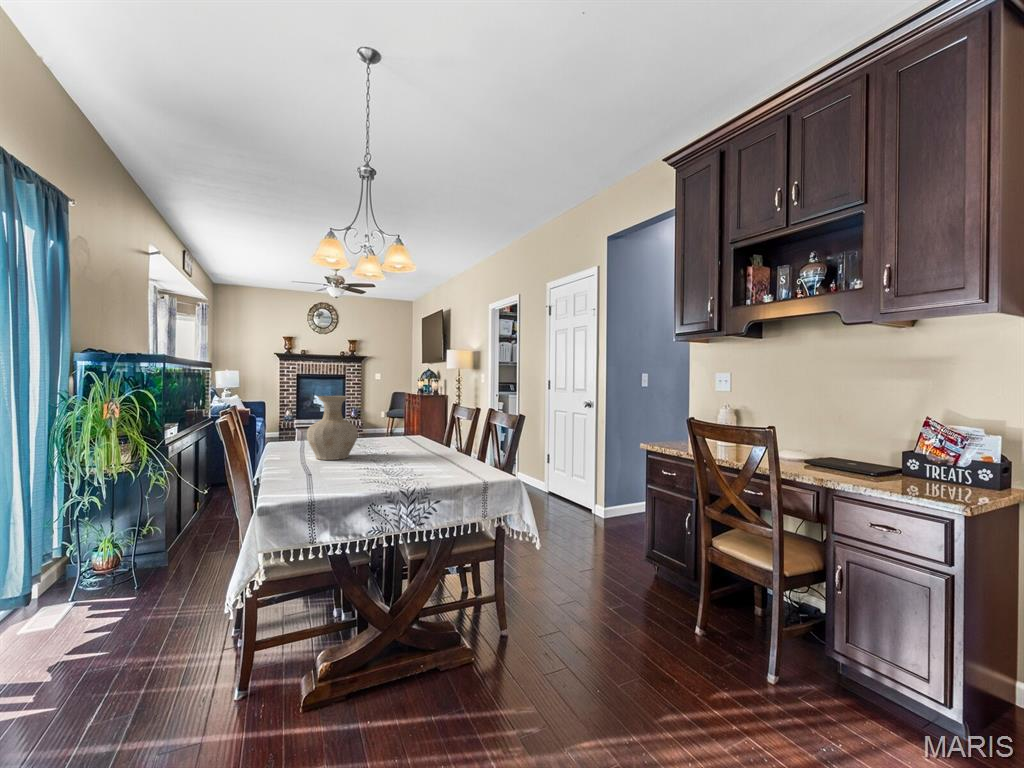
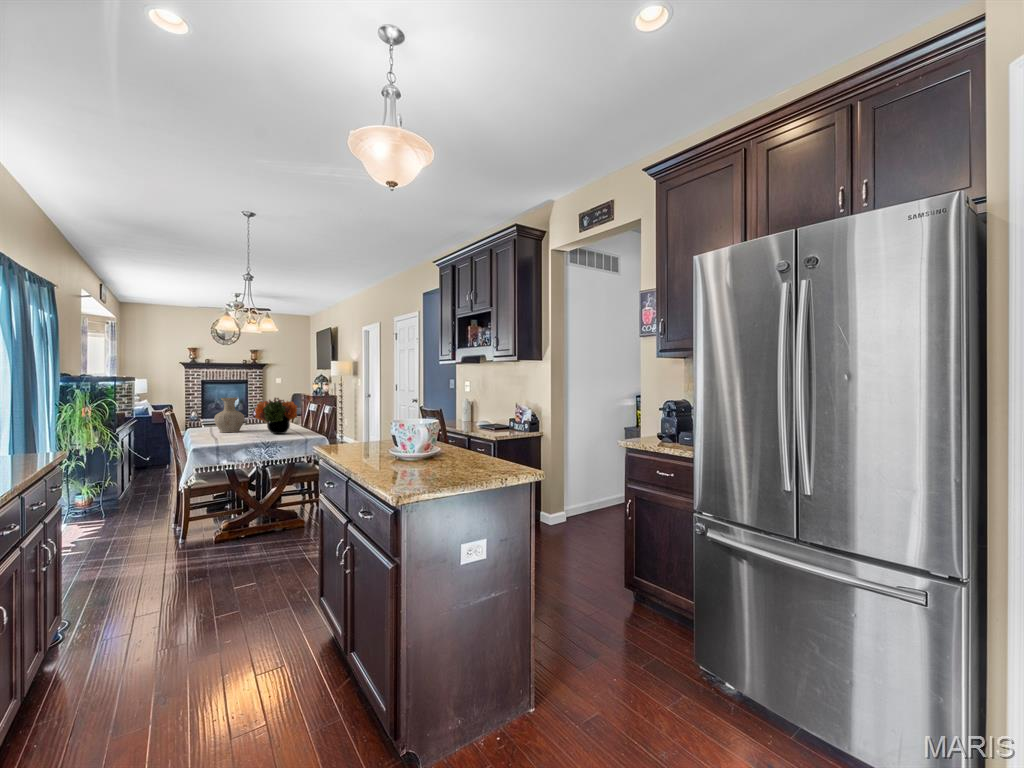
flower arrangement: none [378,397,458,469] -> present [255,398,298,434]

